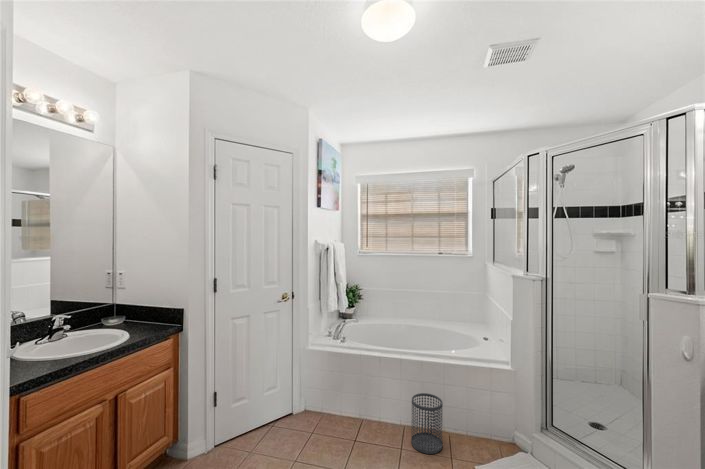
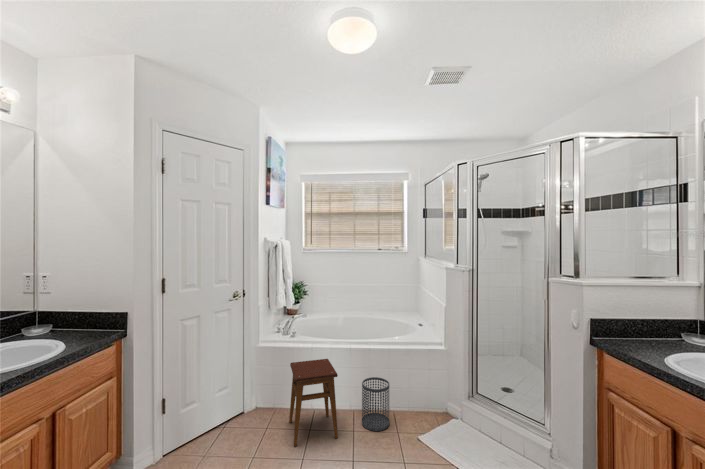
stool: none [335,368,383,457] -> present [289,359,338,446]

